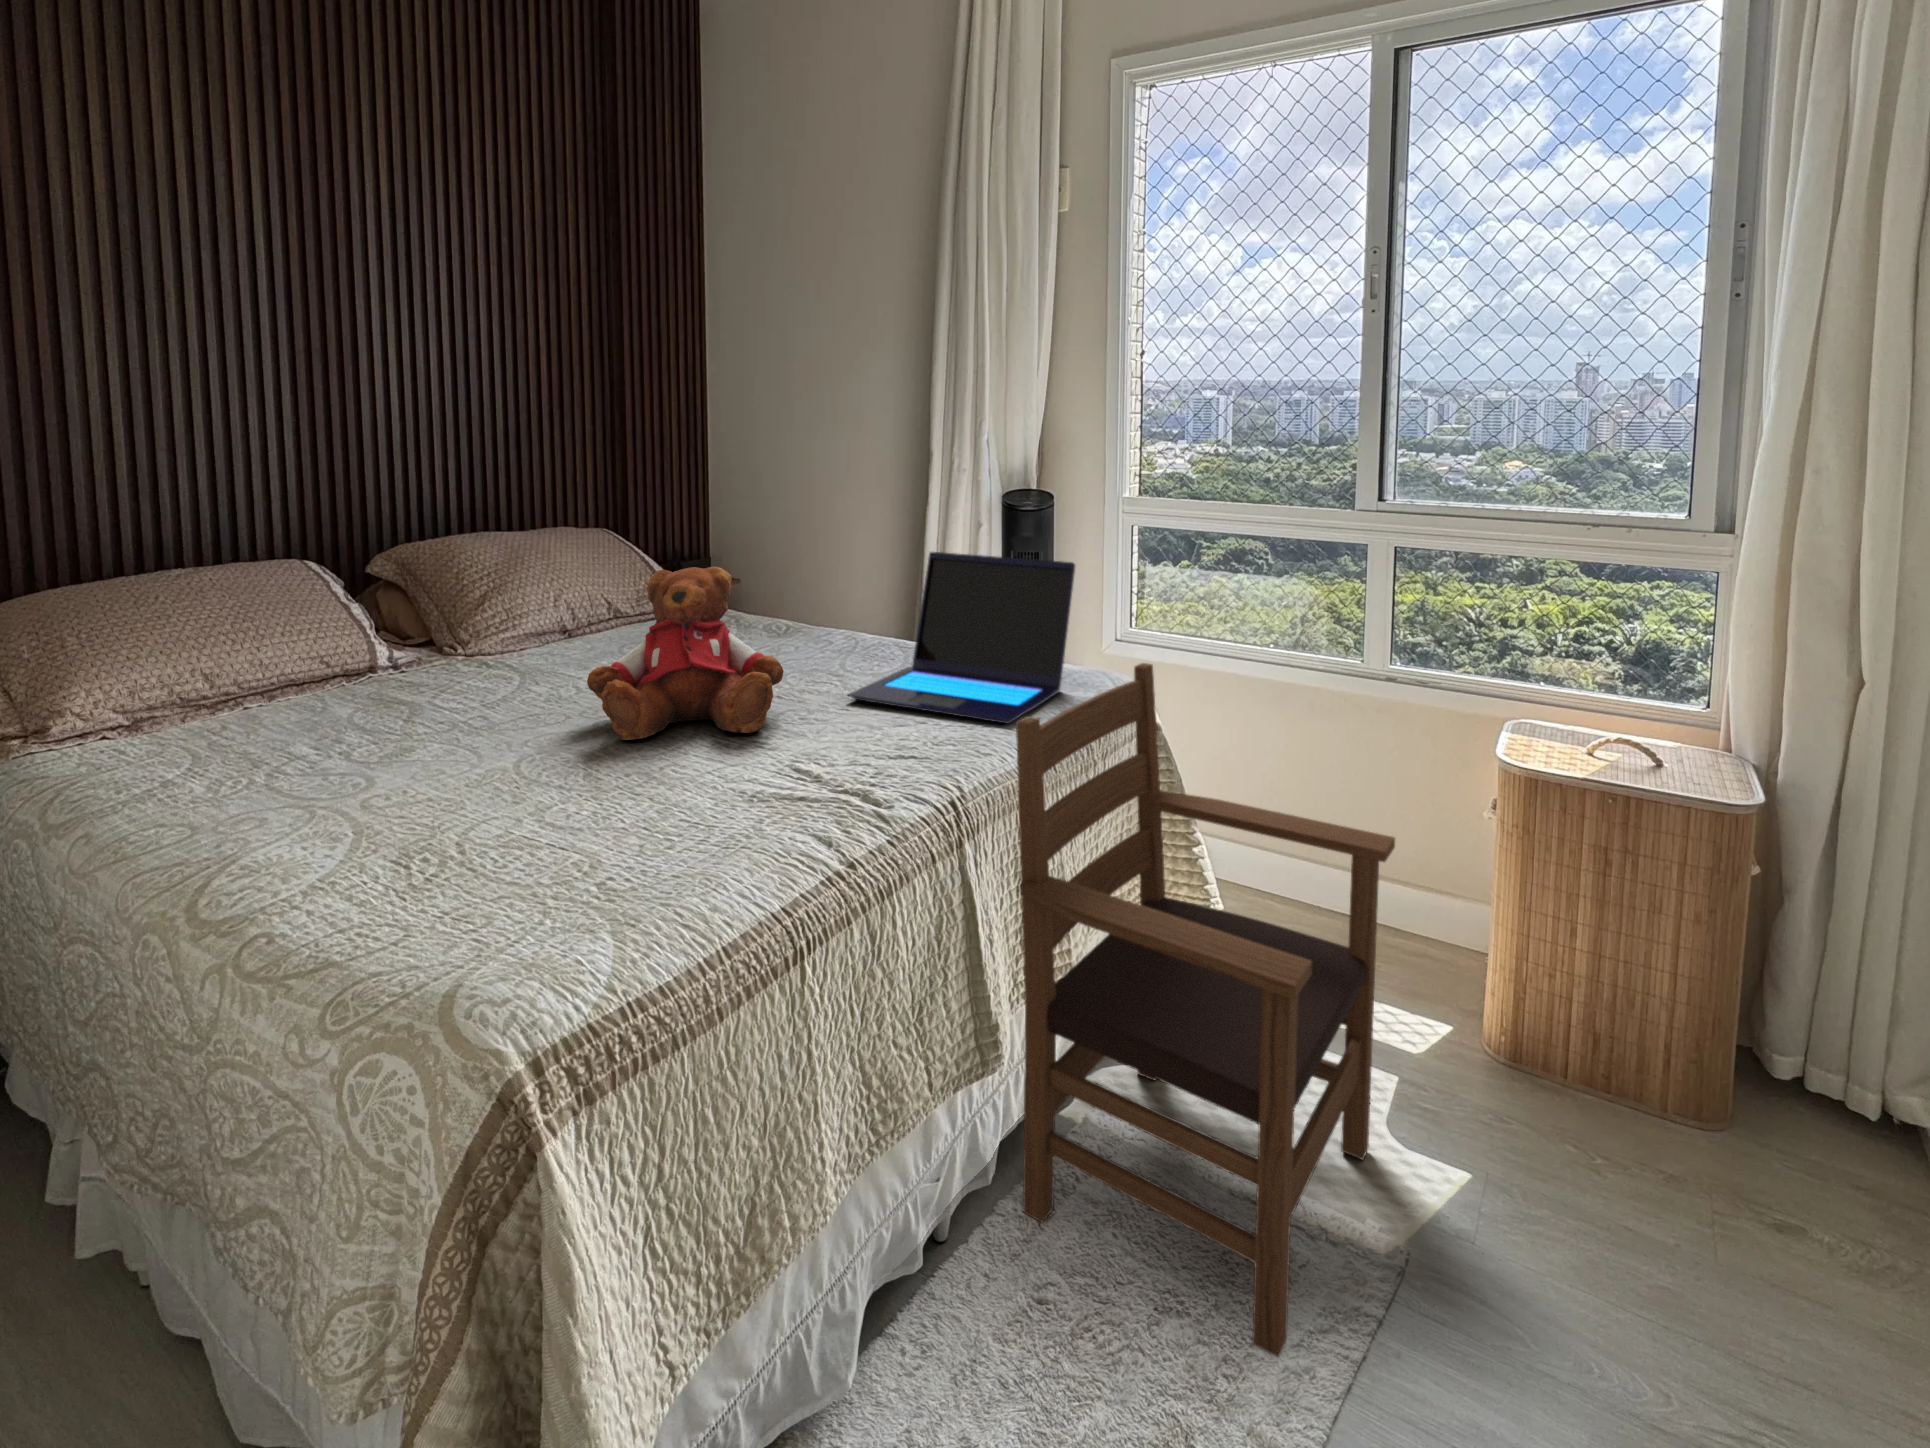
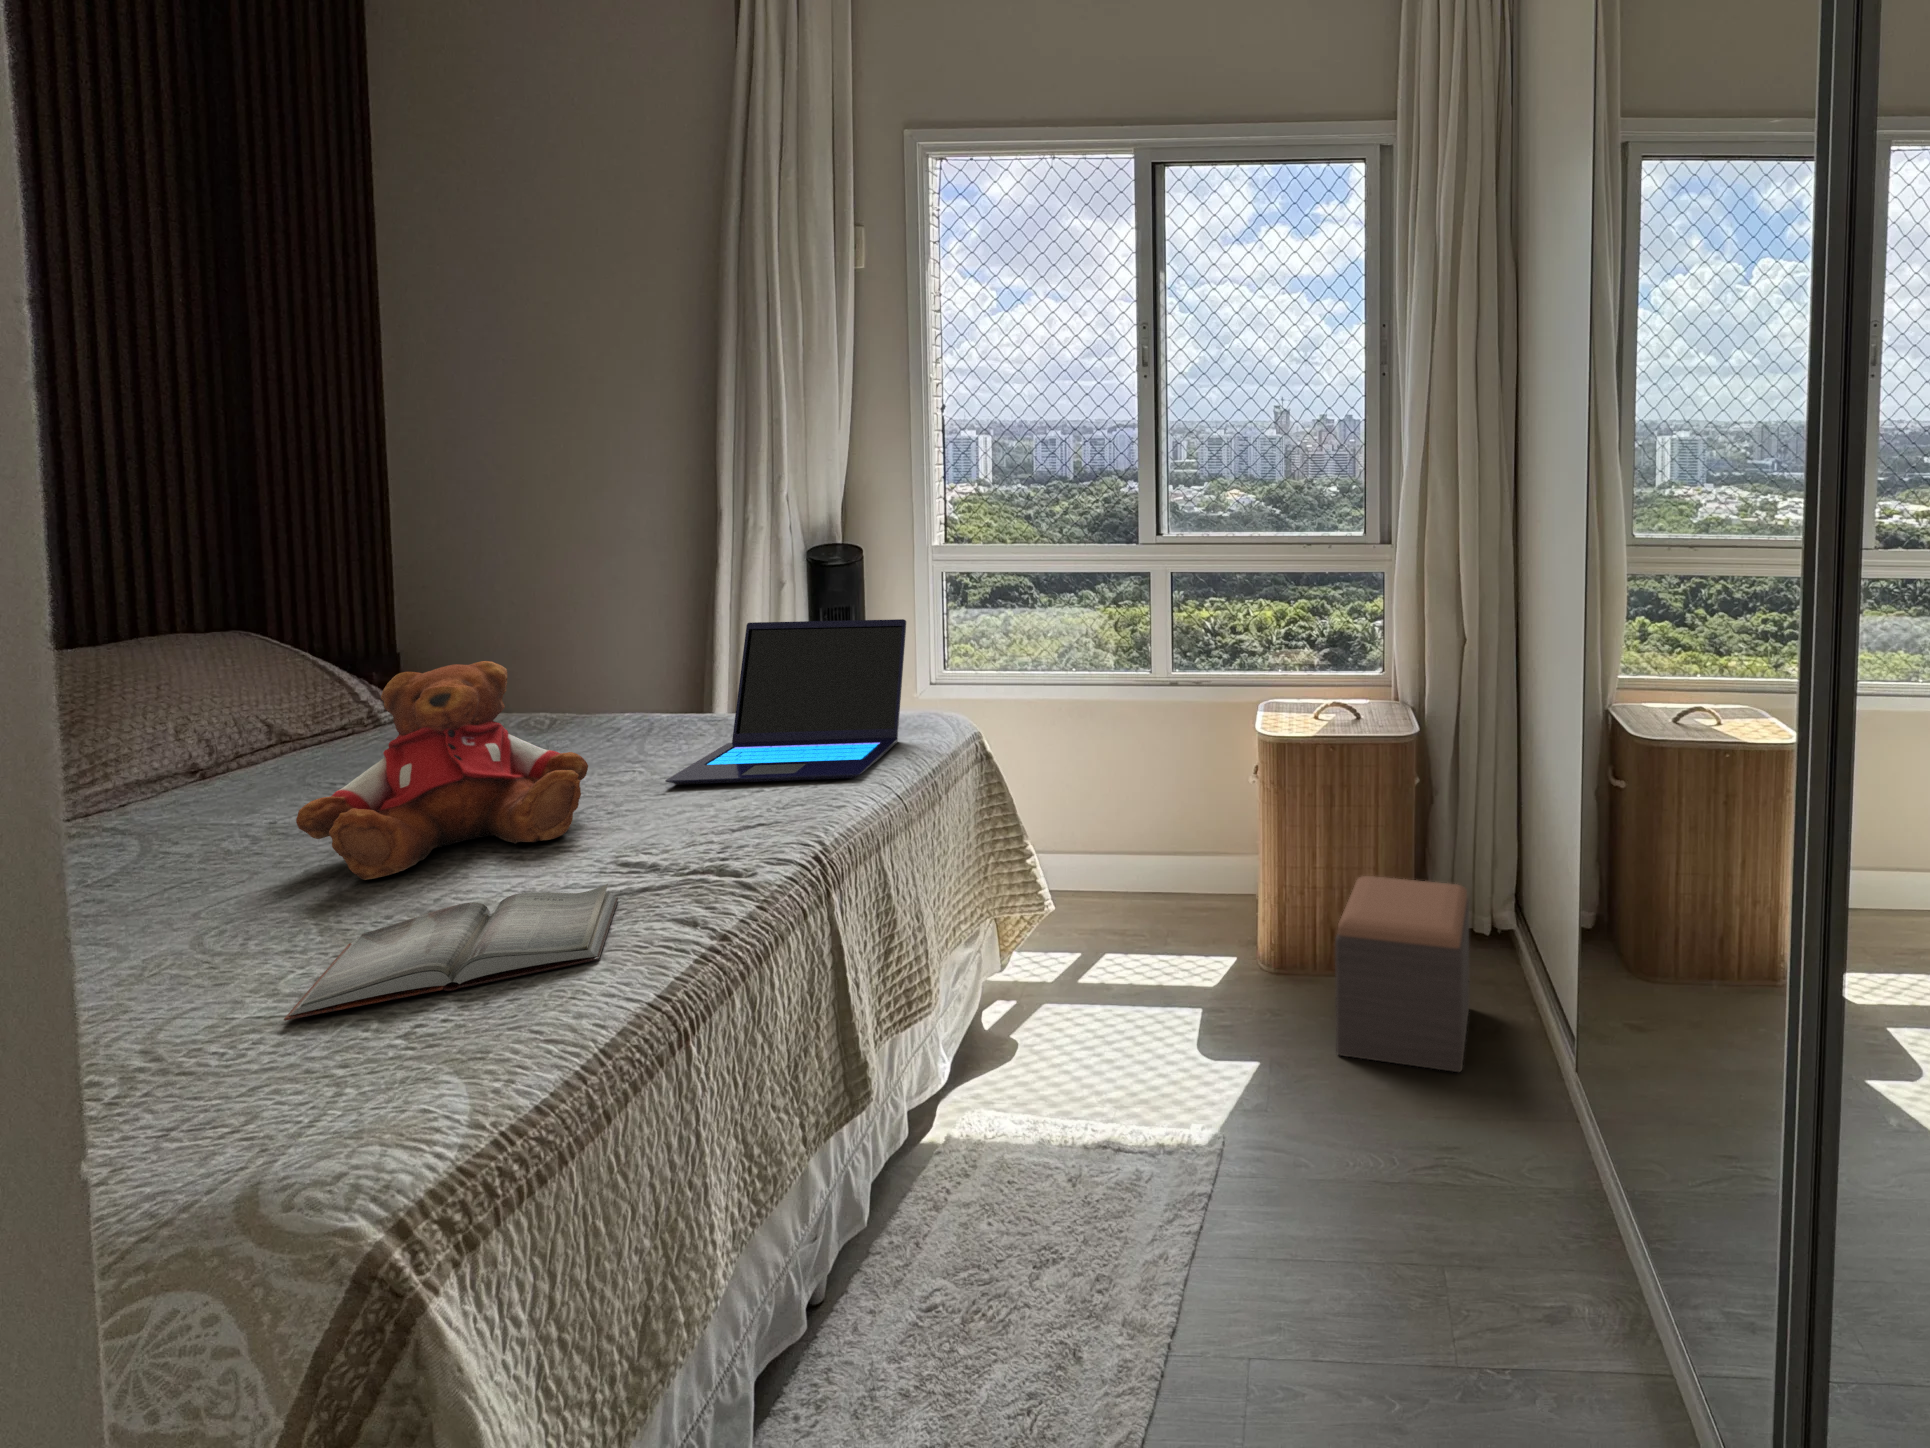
armchair: present [1016,663,1395,1357] -> none [878,702,1189,1255]
hardback book: none [531,779,775,859] -> present [284,884,618,1021]
footstool: none [1602,982,1868,1324] -> present [1335,876,1469,1072]

